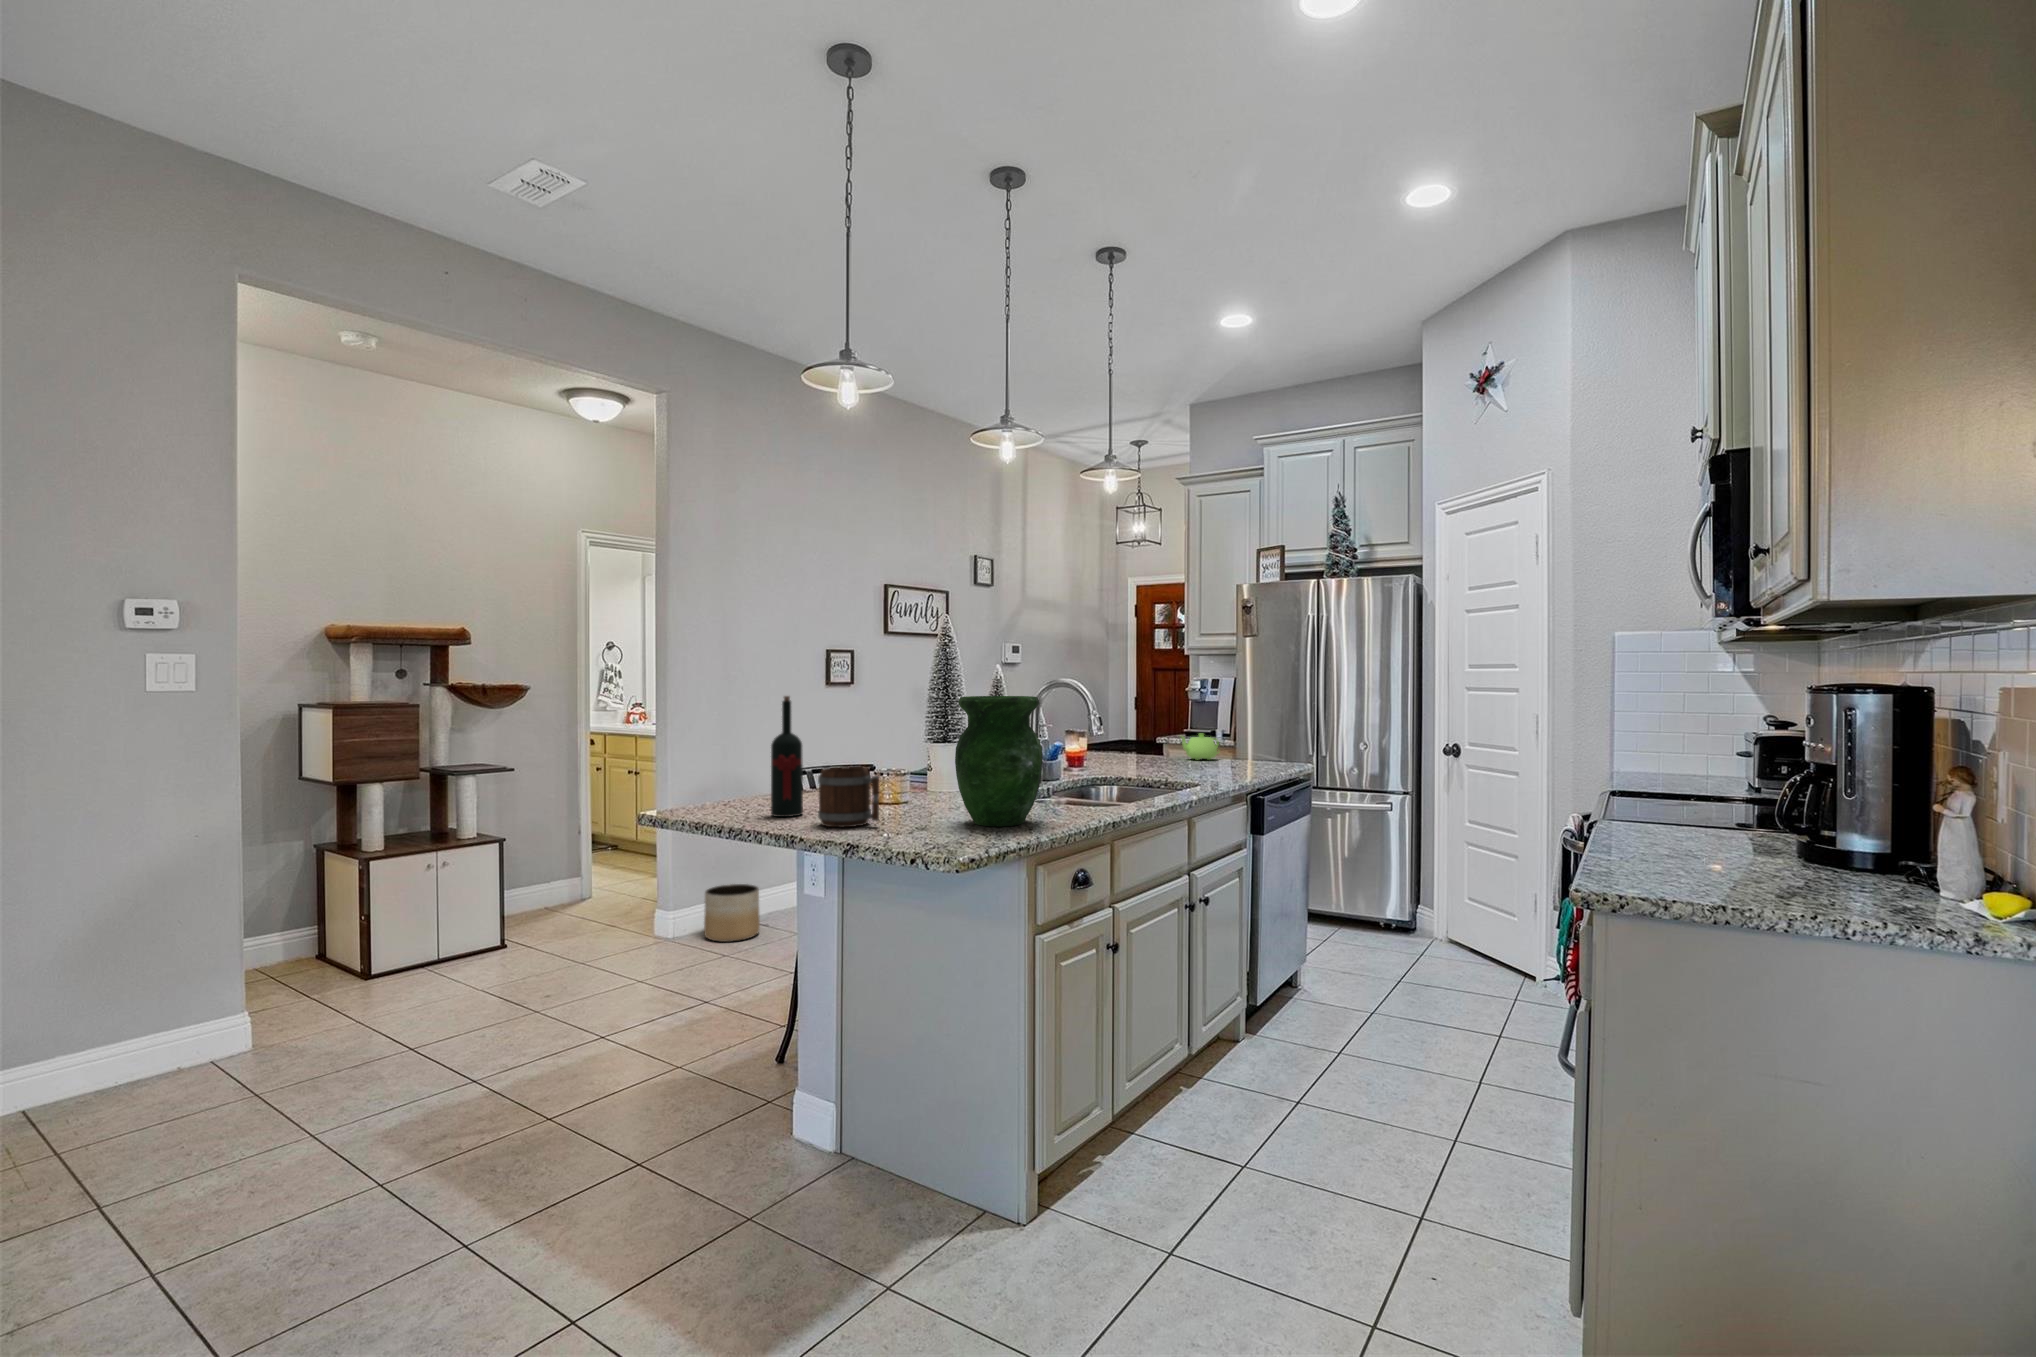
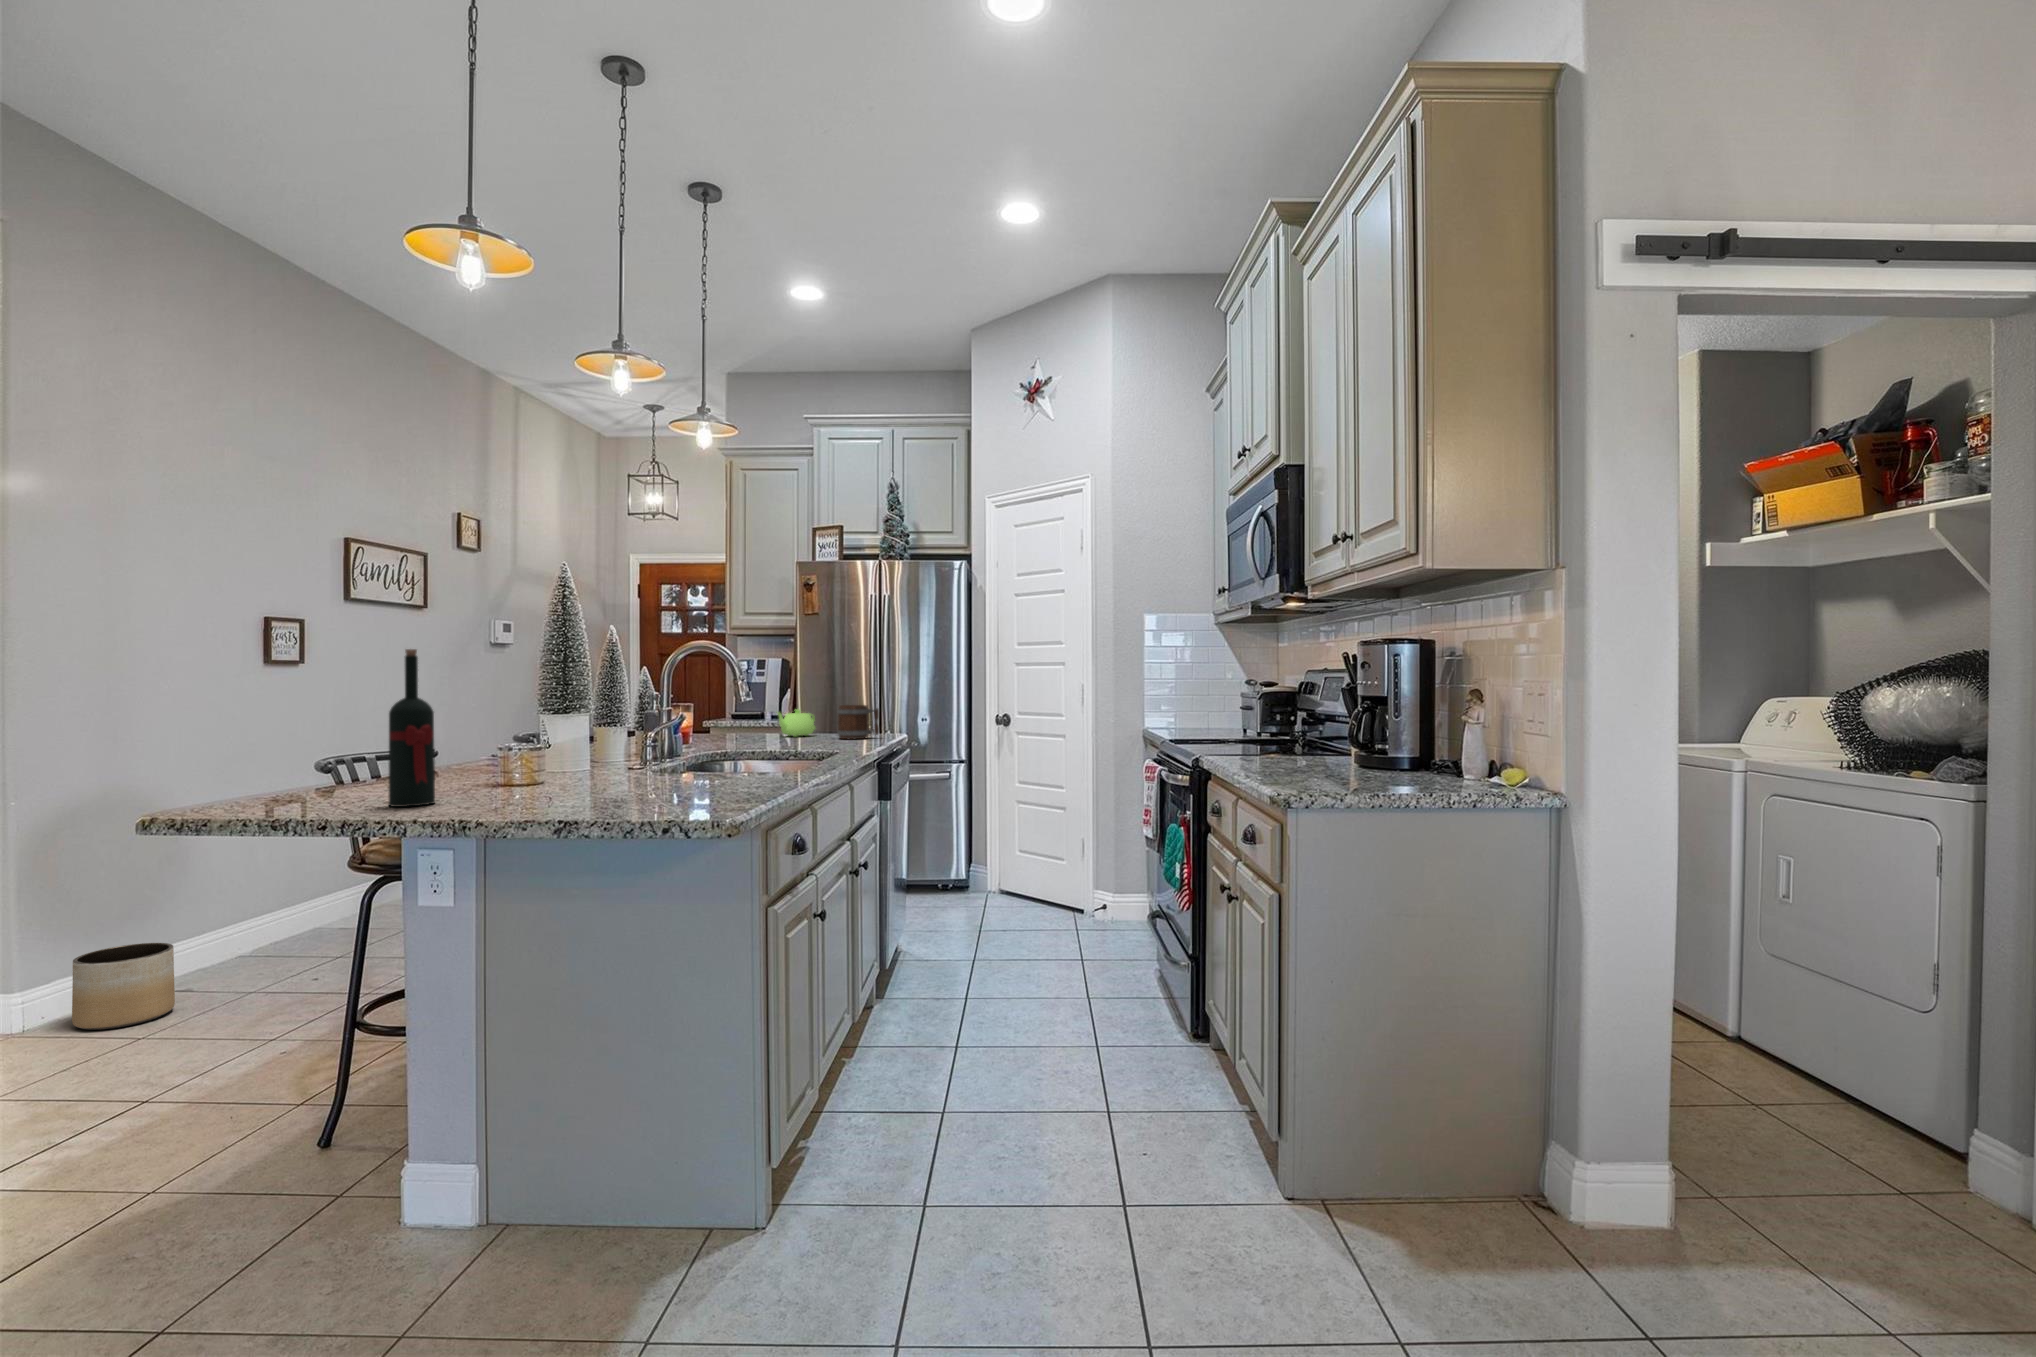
vase: present [955,696,1043,826] -> none [660,649,763,795]
mug: present [818,767,879,827] -> present [837,705,879,739]

